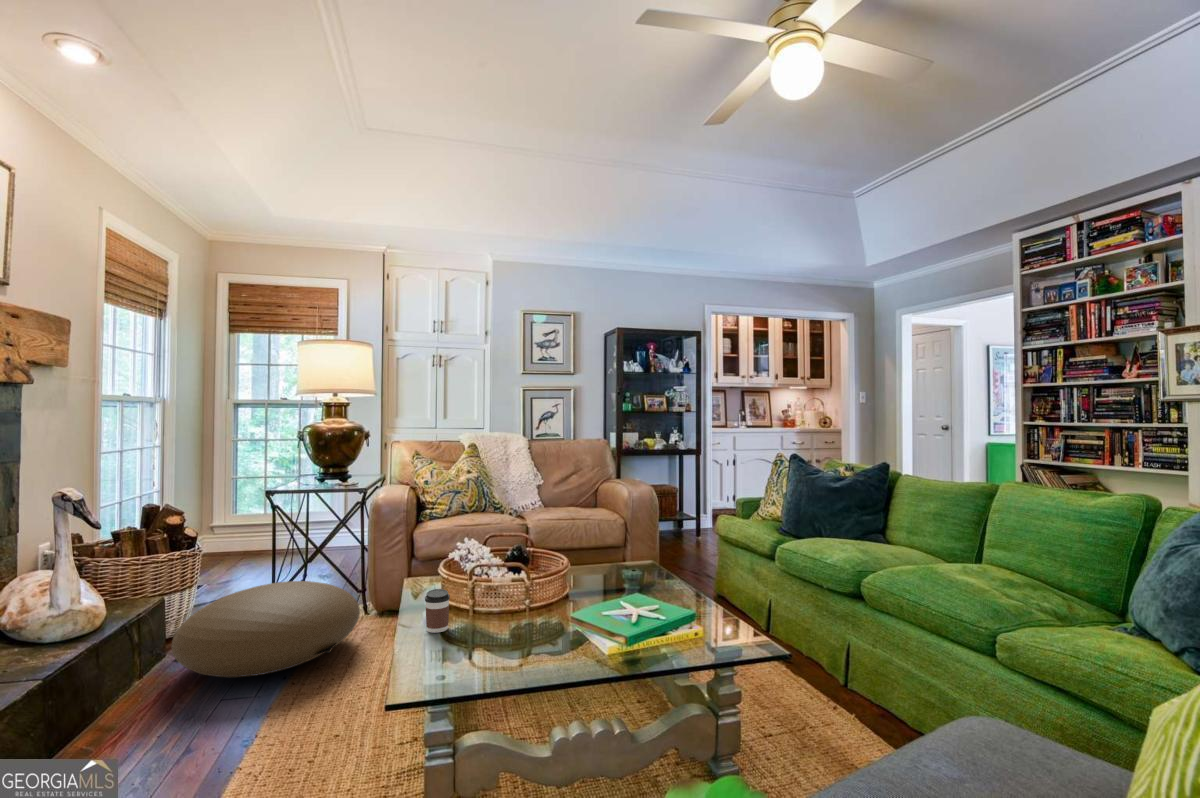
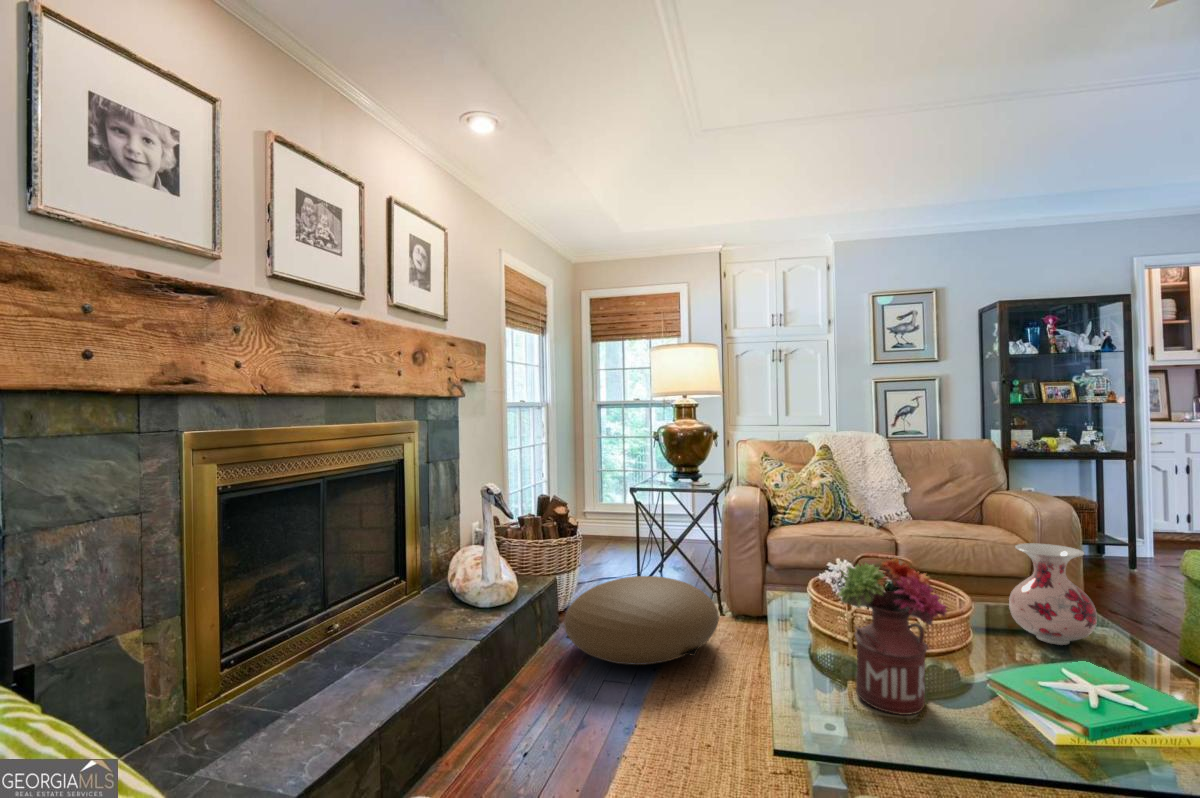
vase: none [595,514,648,588] -> present [1009,543,1097,645]
flower arrangement: none [454,528,537,656] -> present [838,558,947,715]
coffee cup: present [425,589,450,633] -> none [797,614,826,665]

